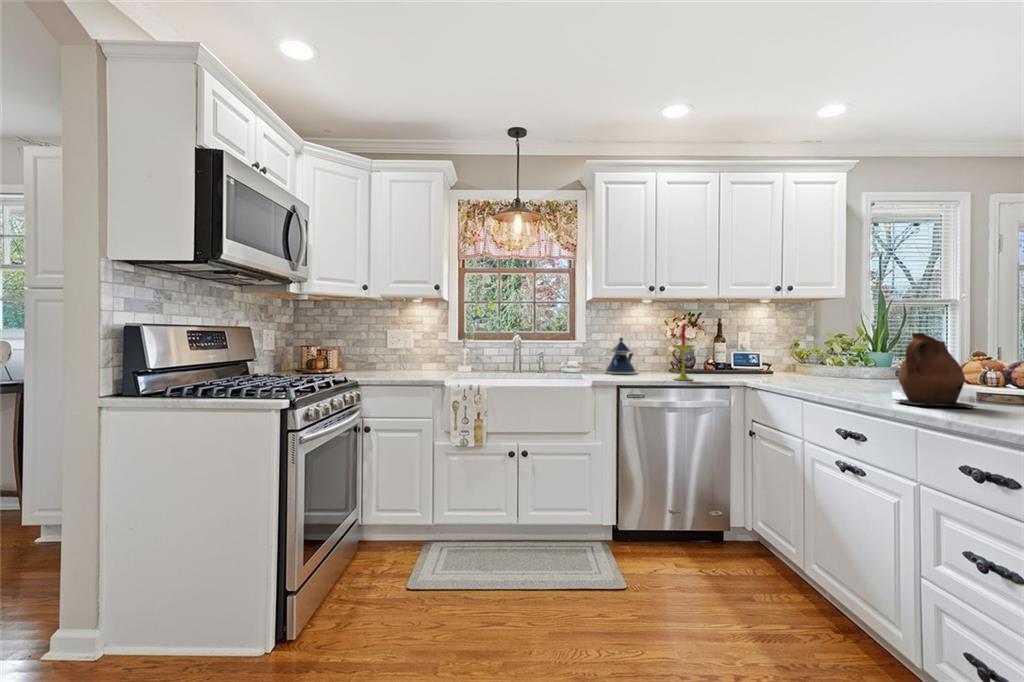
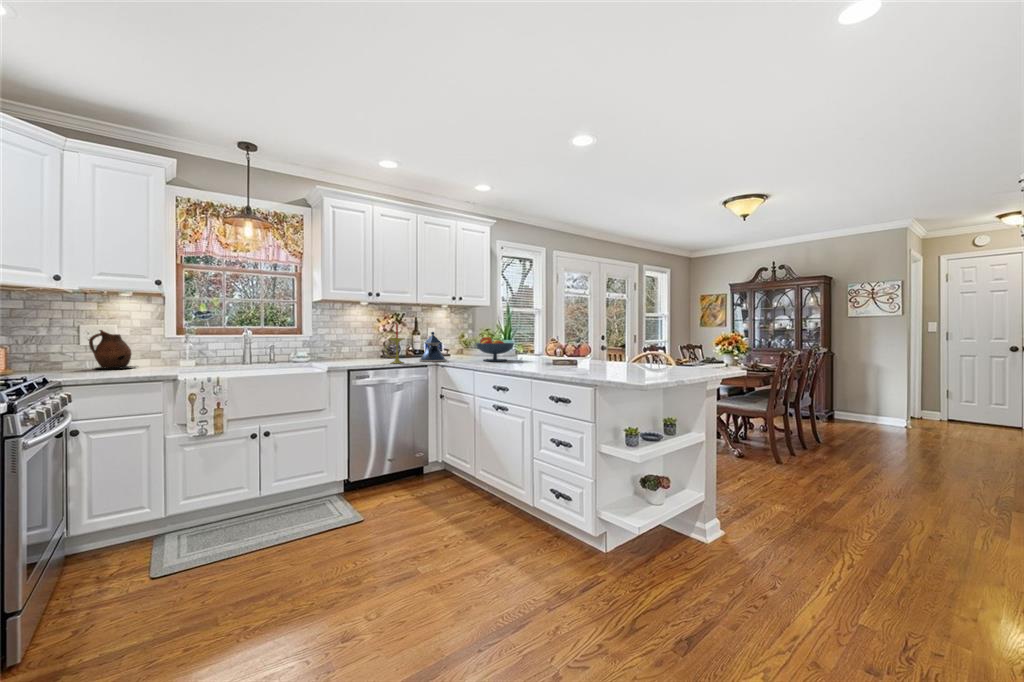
ceramic pitcher: present [895,333,976,408] -> present [89,330,133,369]
teapot: present [604,337,638,374] -> present [419,332,447,362]
fruit bowl: none [812,345,888,386] -> present [476,337,514,361]

